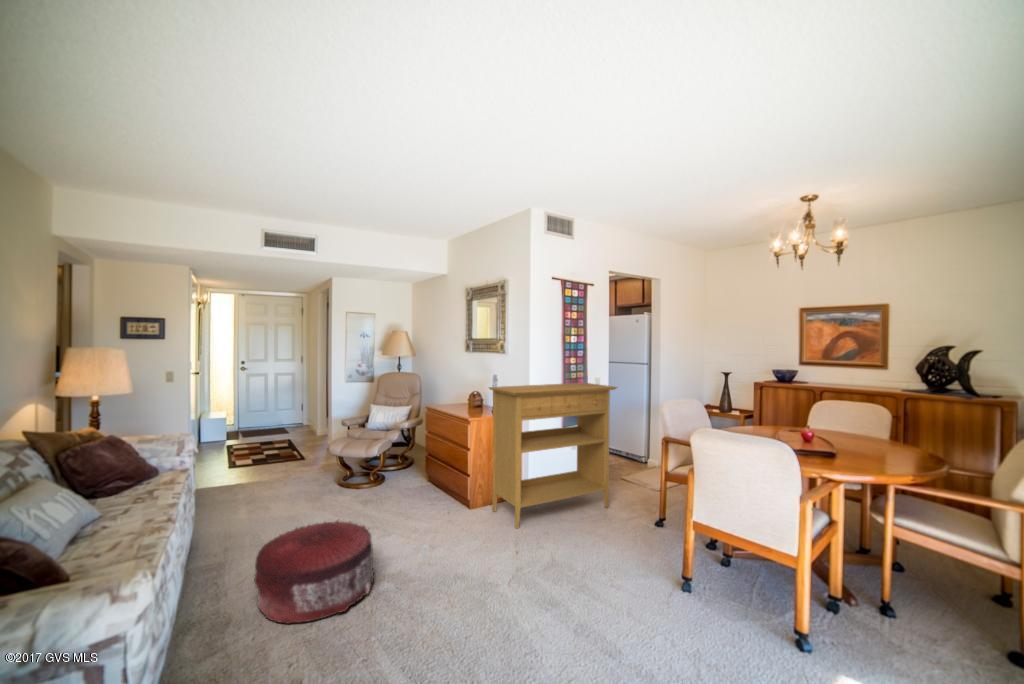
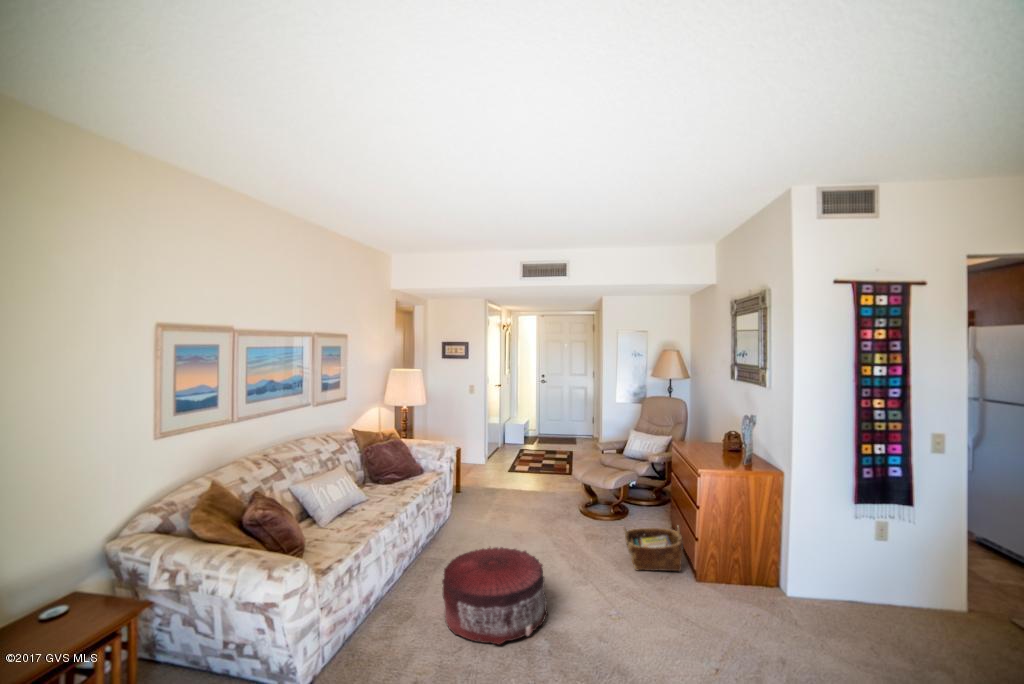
console table: present [489,383,617,528] -> none [720,432,951,652]
woven basket: none [404,470,455,516] -> present [624,526,683,571]

